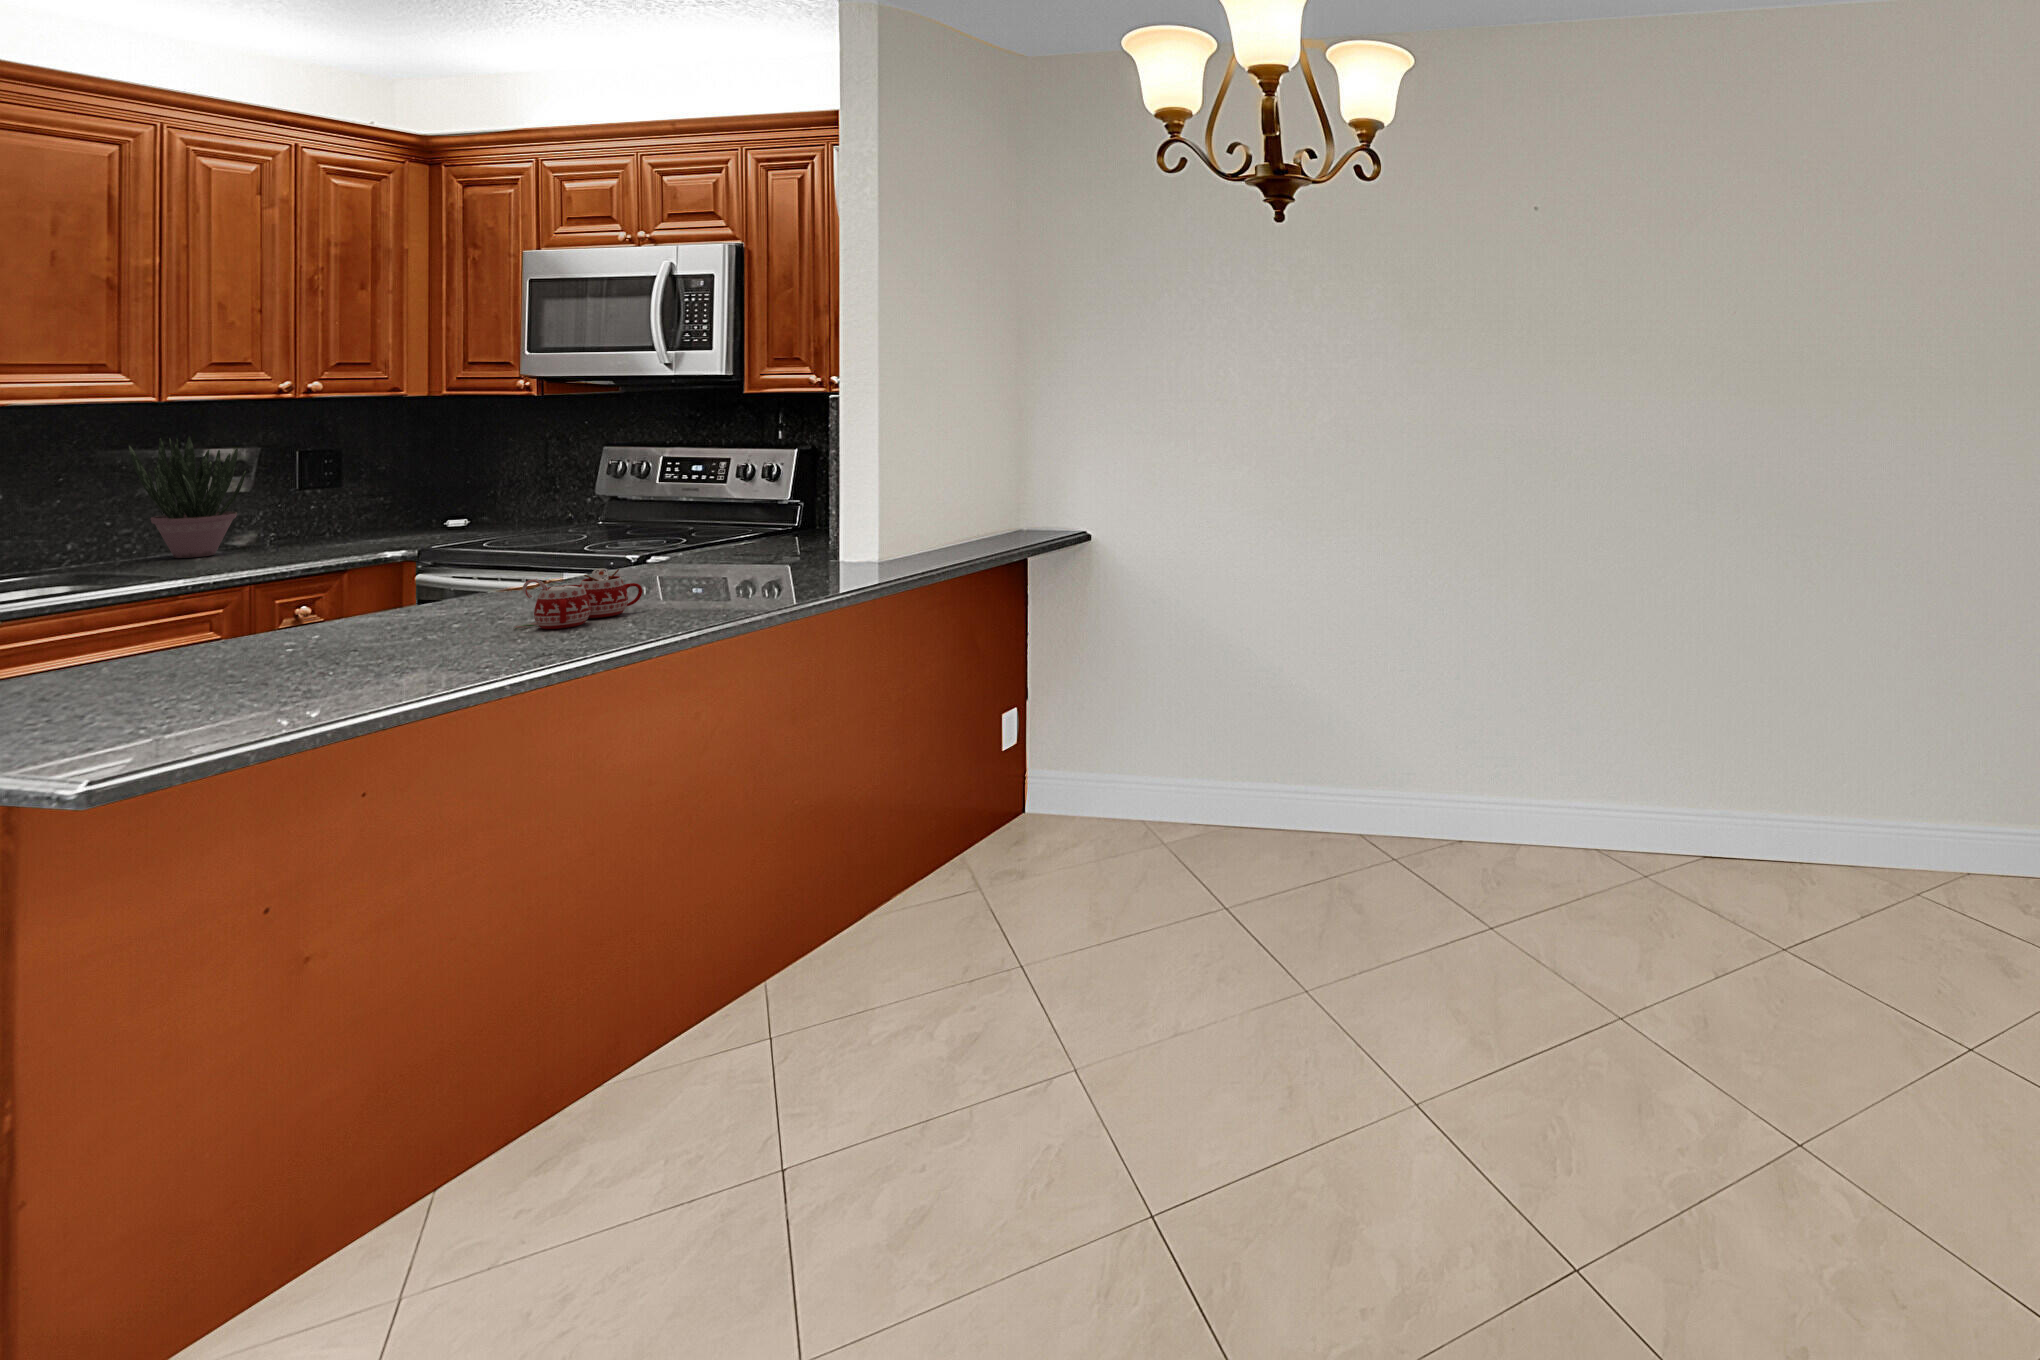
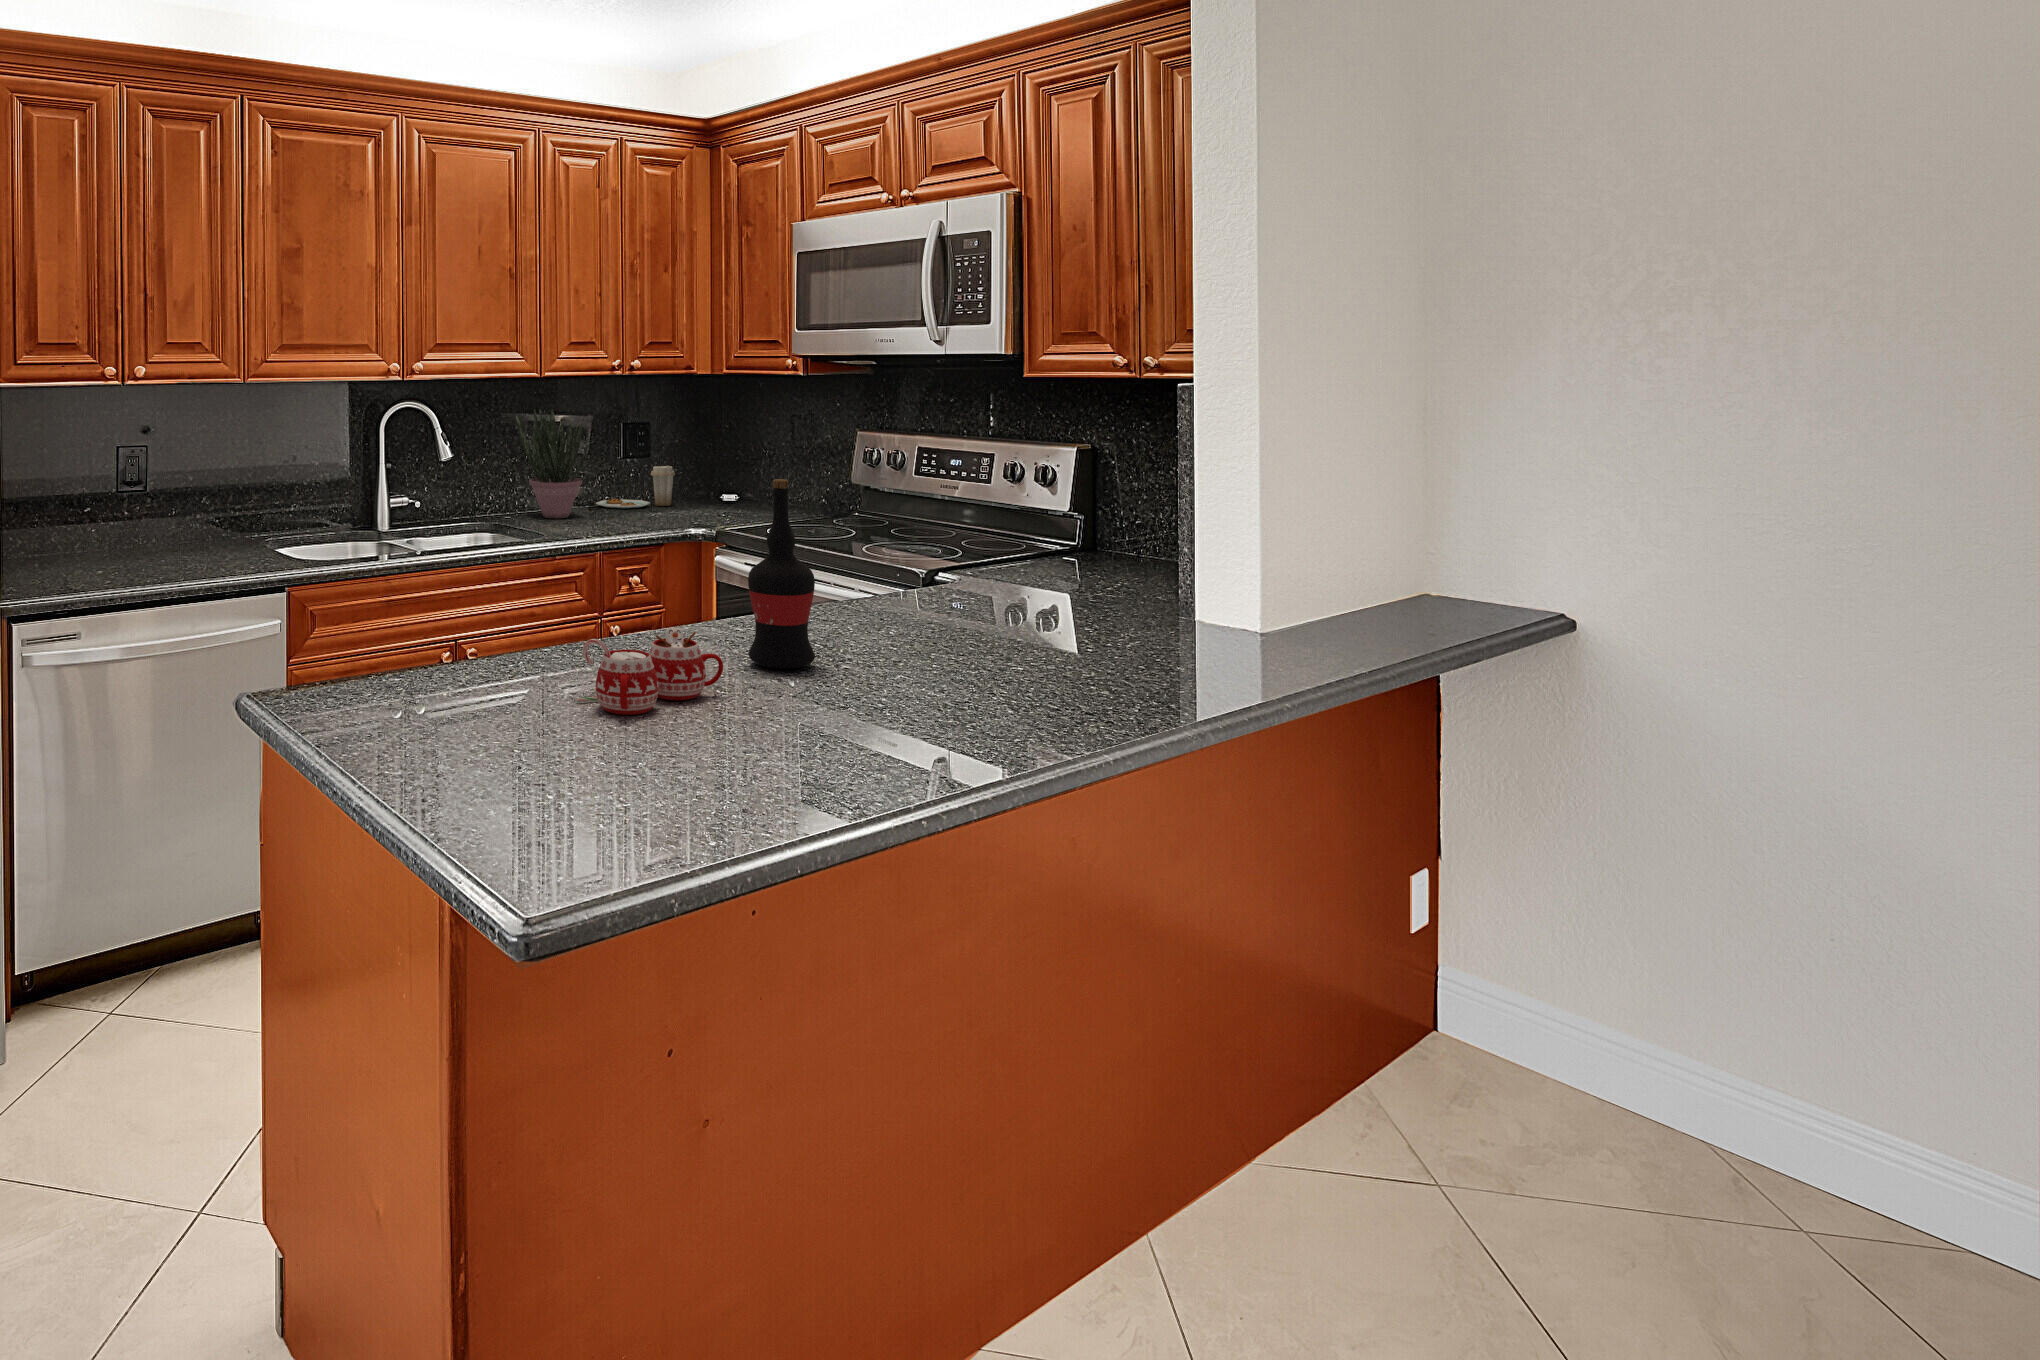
wine bottle: none [399,476,470,630] -> present [748,479,815,668]
plate: none [262,492,381,542] -> present [596,466,675,509]
mug: present [514,568,642,629] -> present [576,628,723,715]

